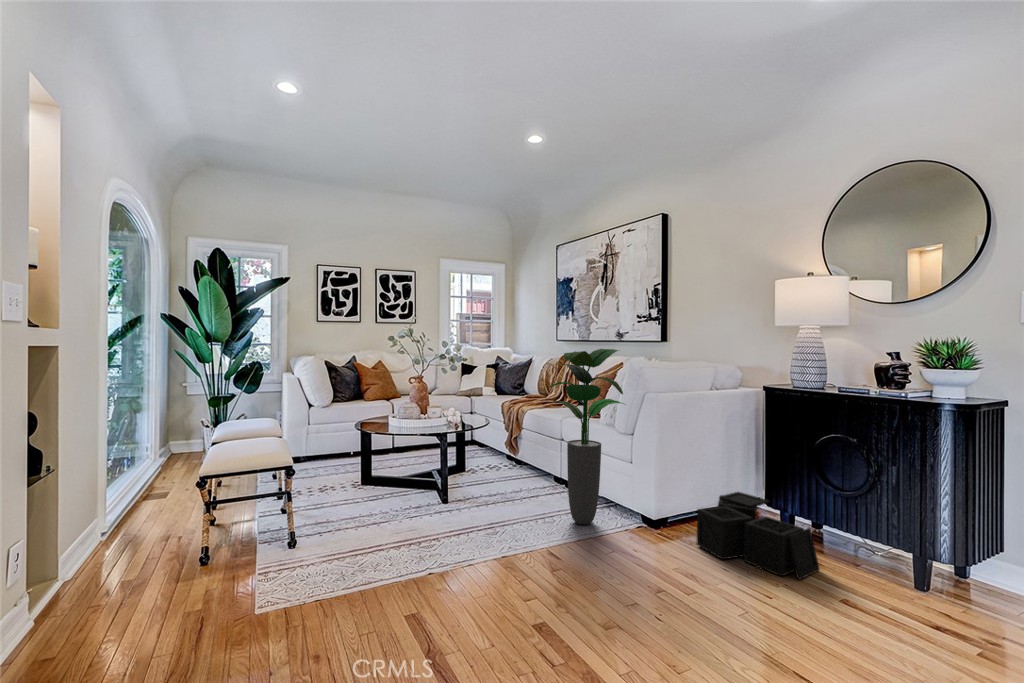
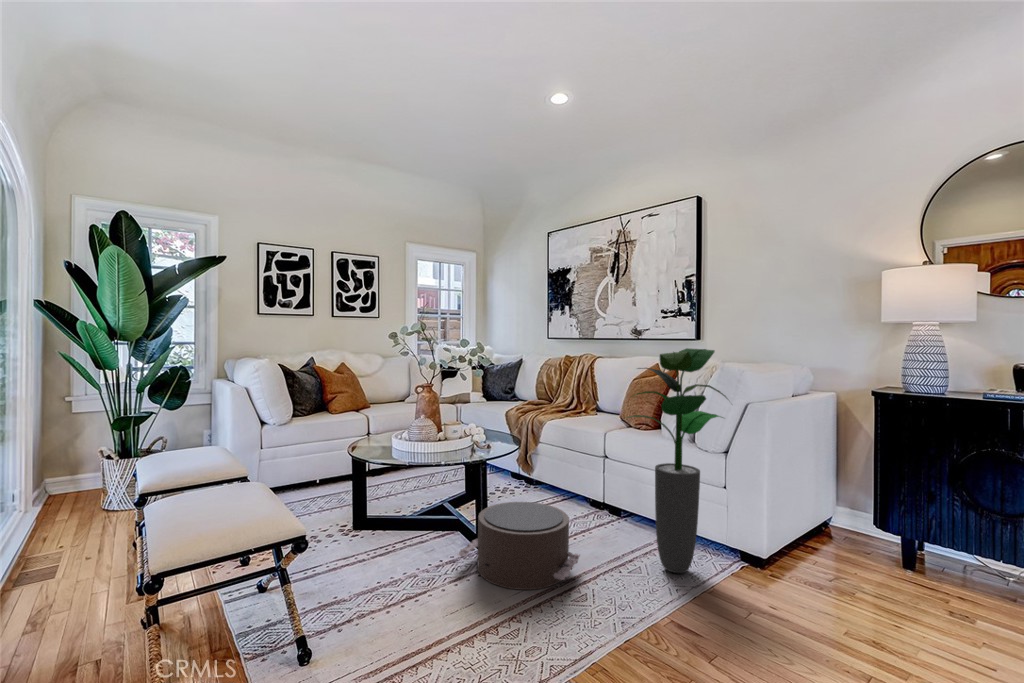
pouf: none [419,466,509,526] -> present [458,502,580,590]
storage bin: present [697,492,820,579] -> none [831,518,1002,639]

